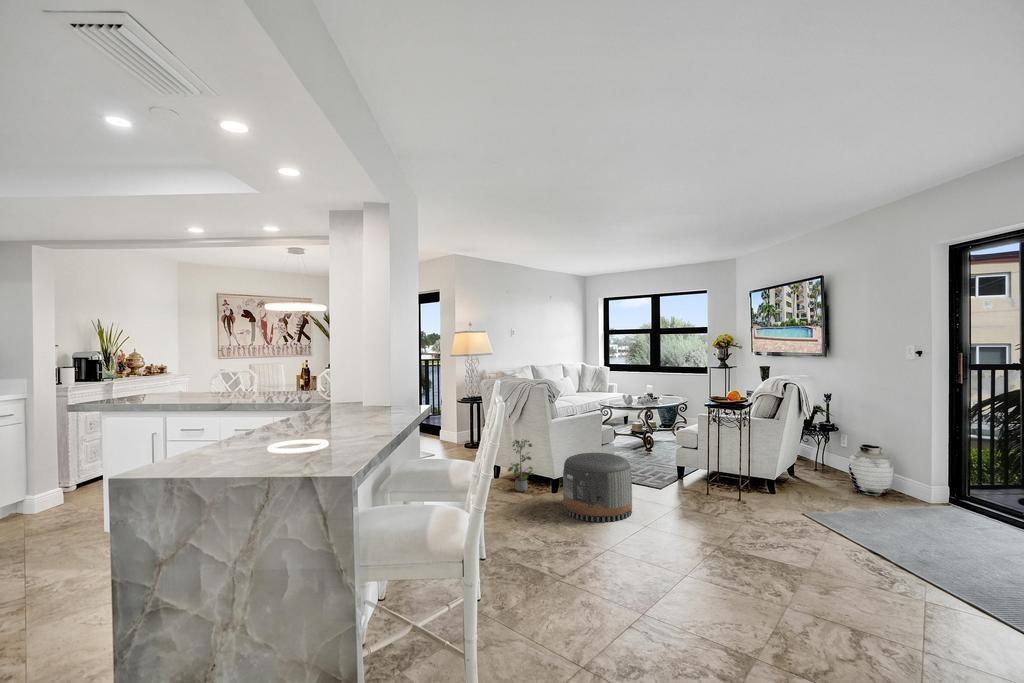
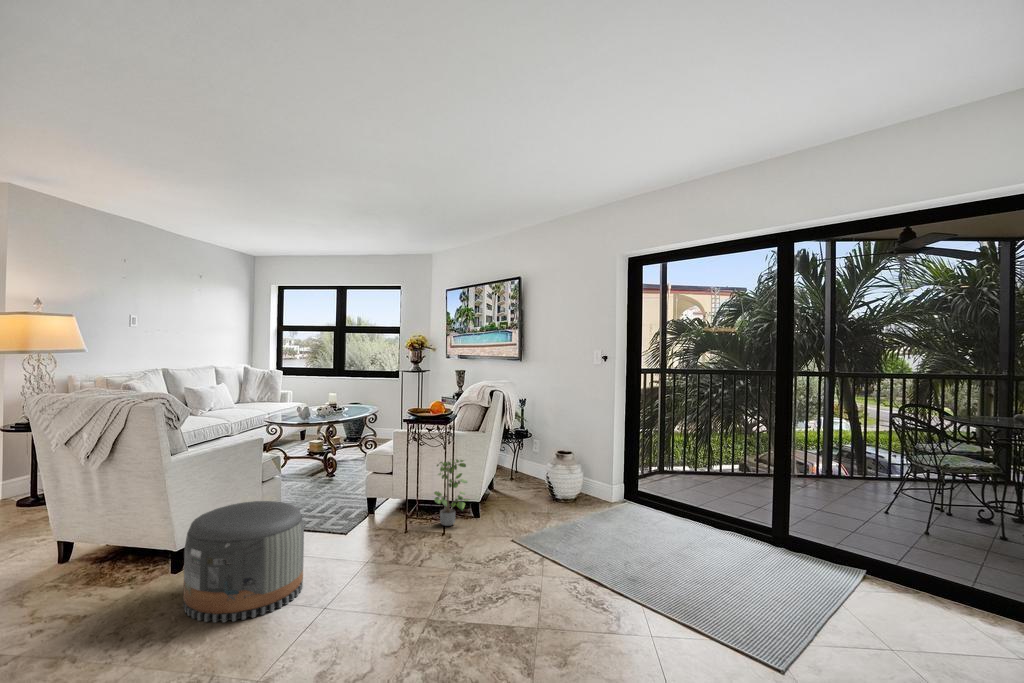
potted plant: present [508,440,535,491] -> present [434,460,471,526]

